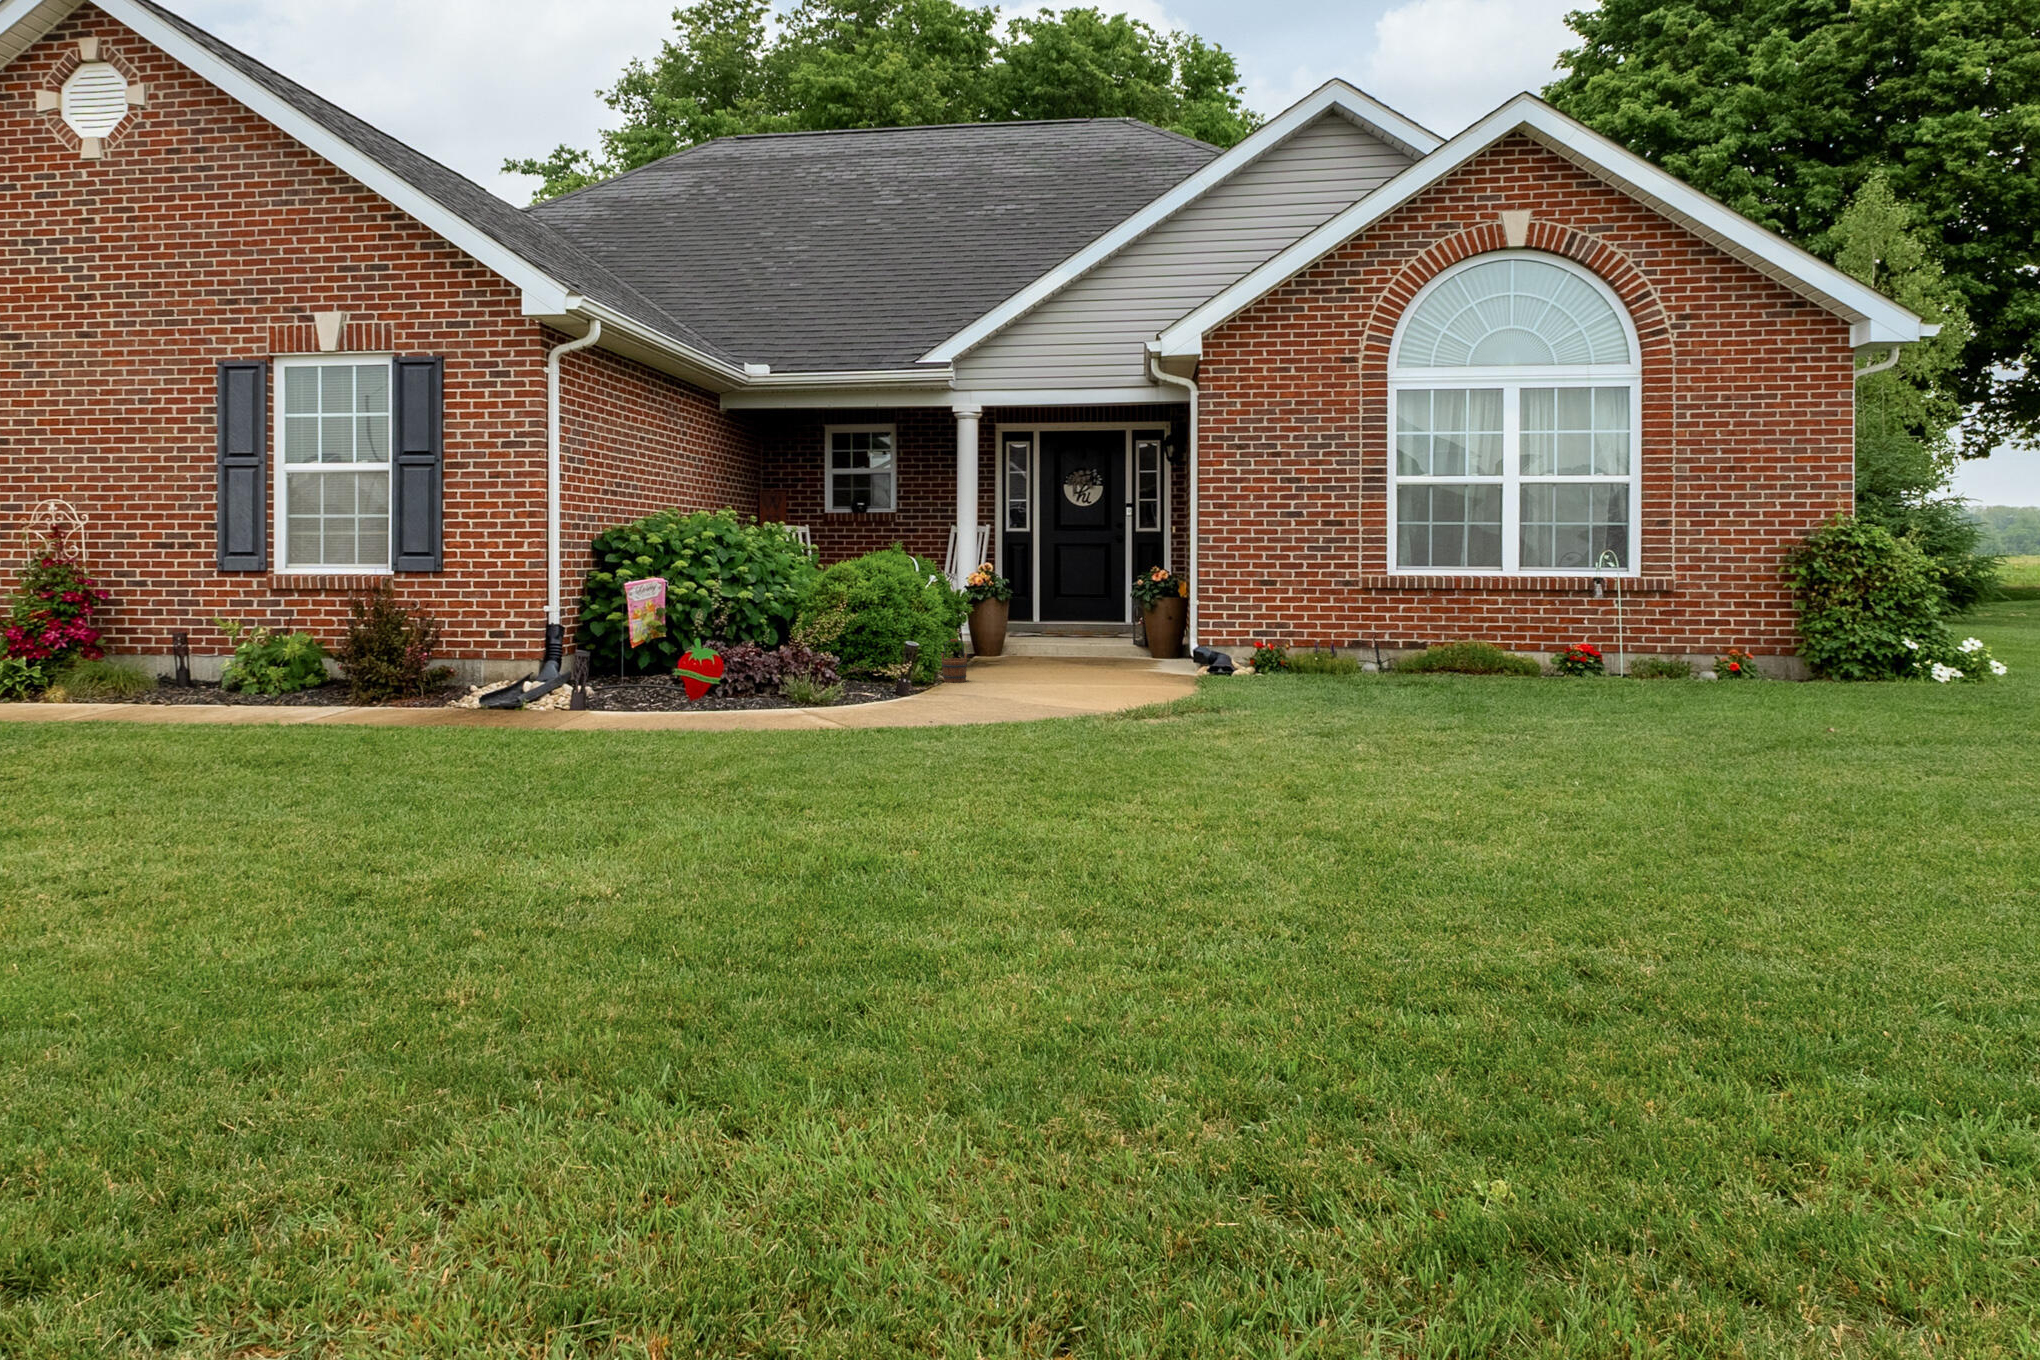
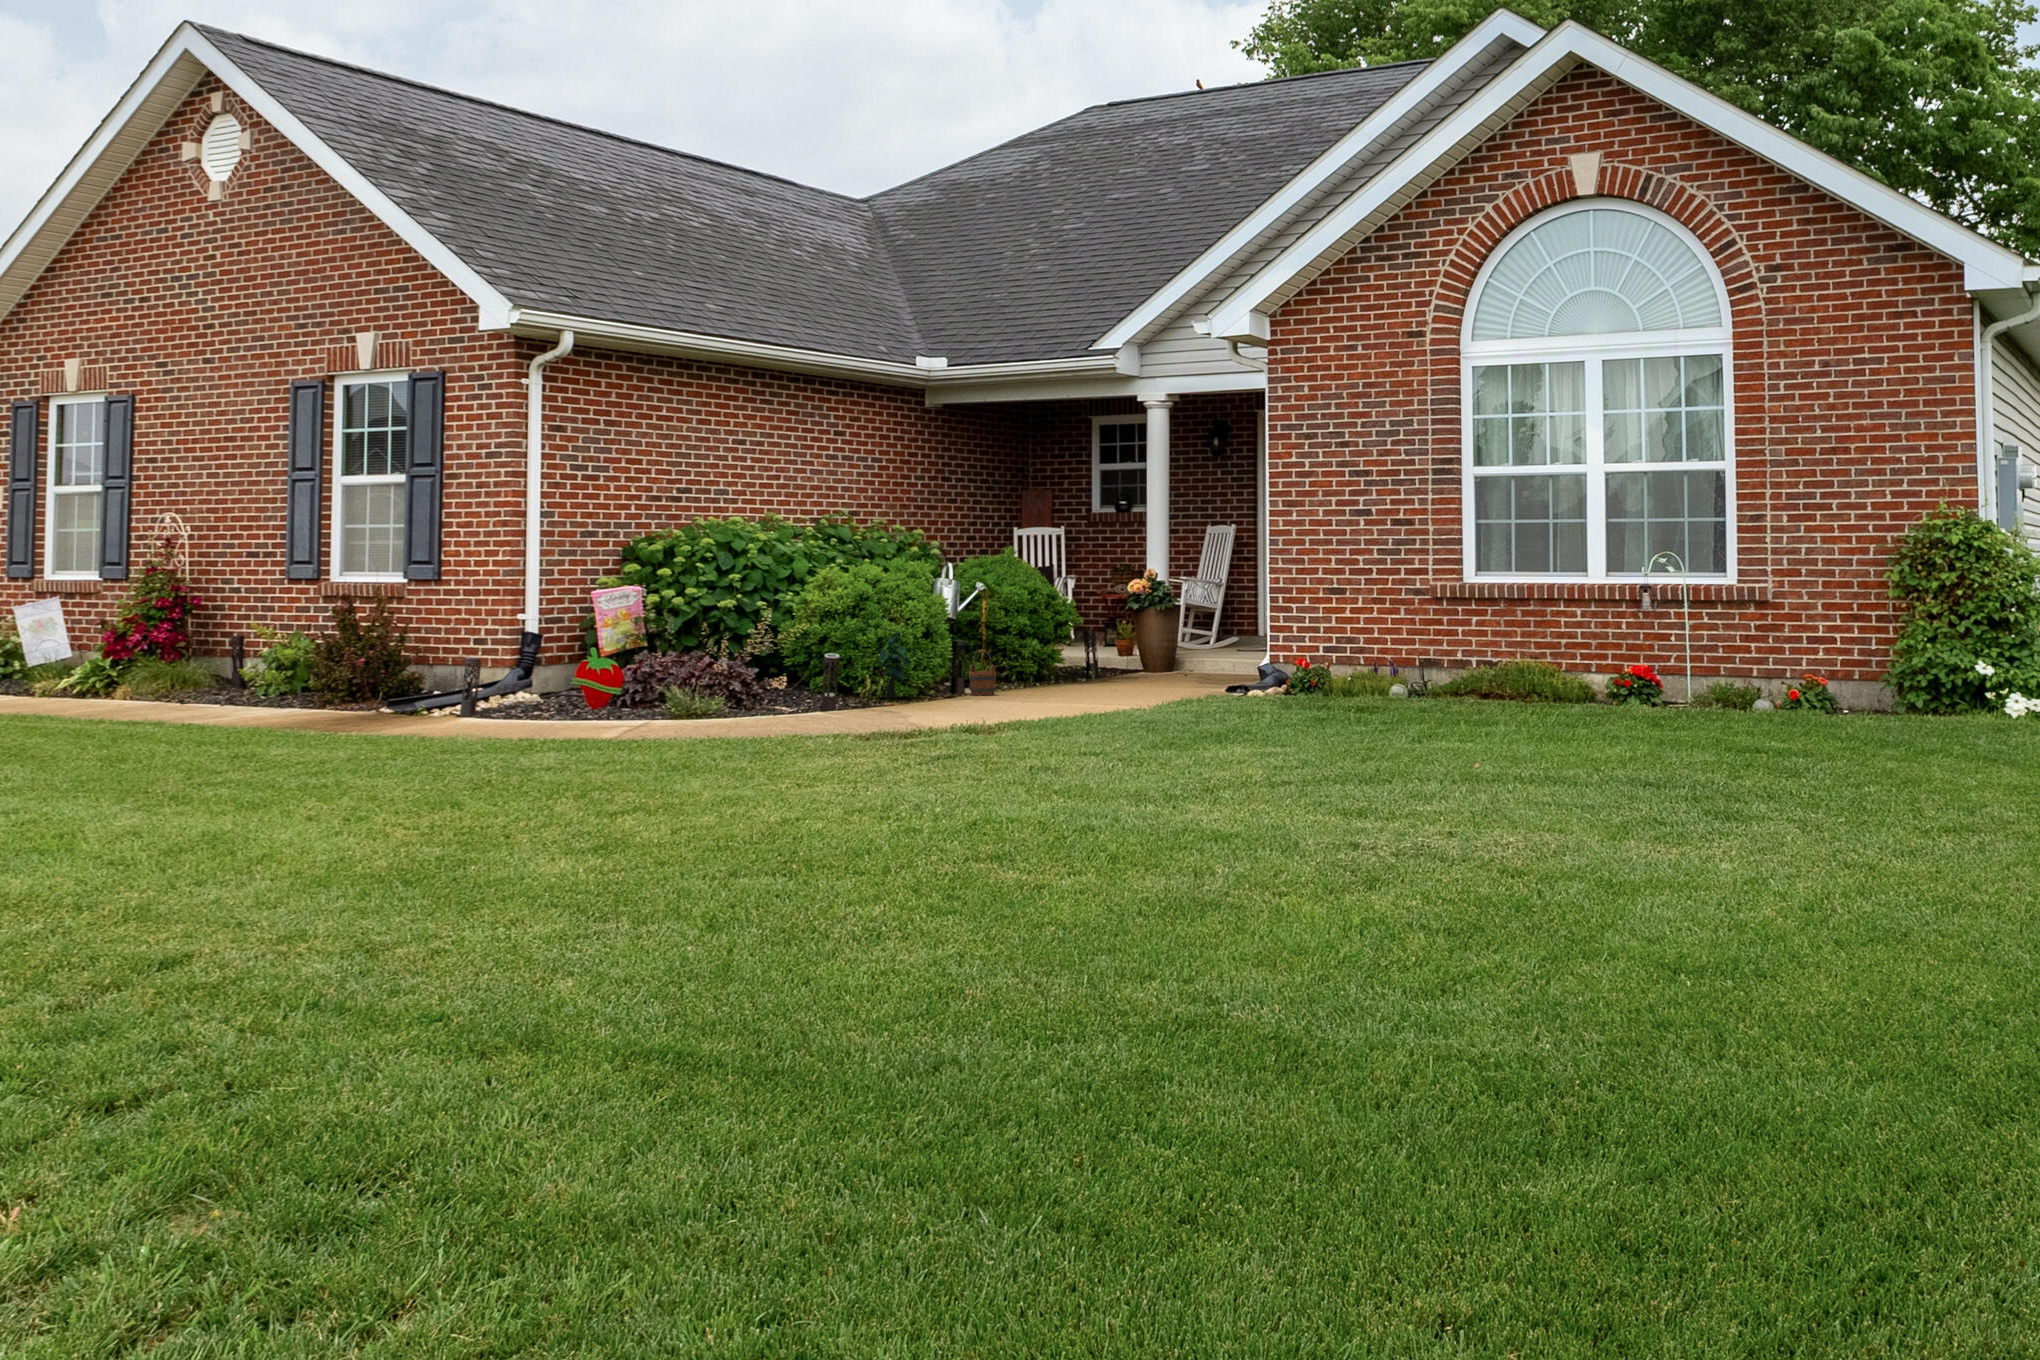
decorative plant: none [875,626,912,690] -> present [878,632,911,698]

